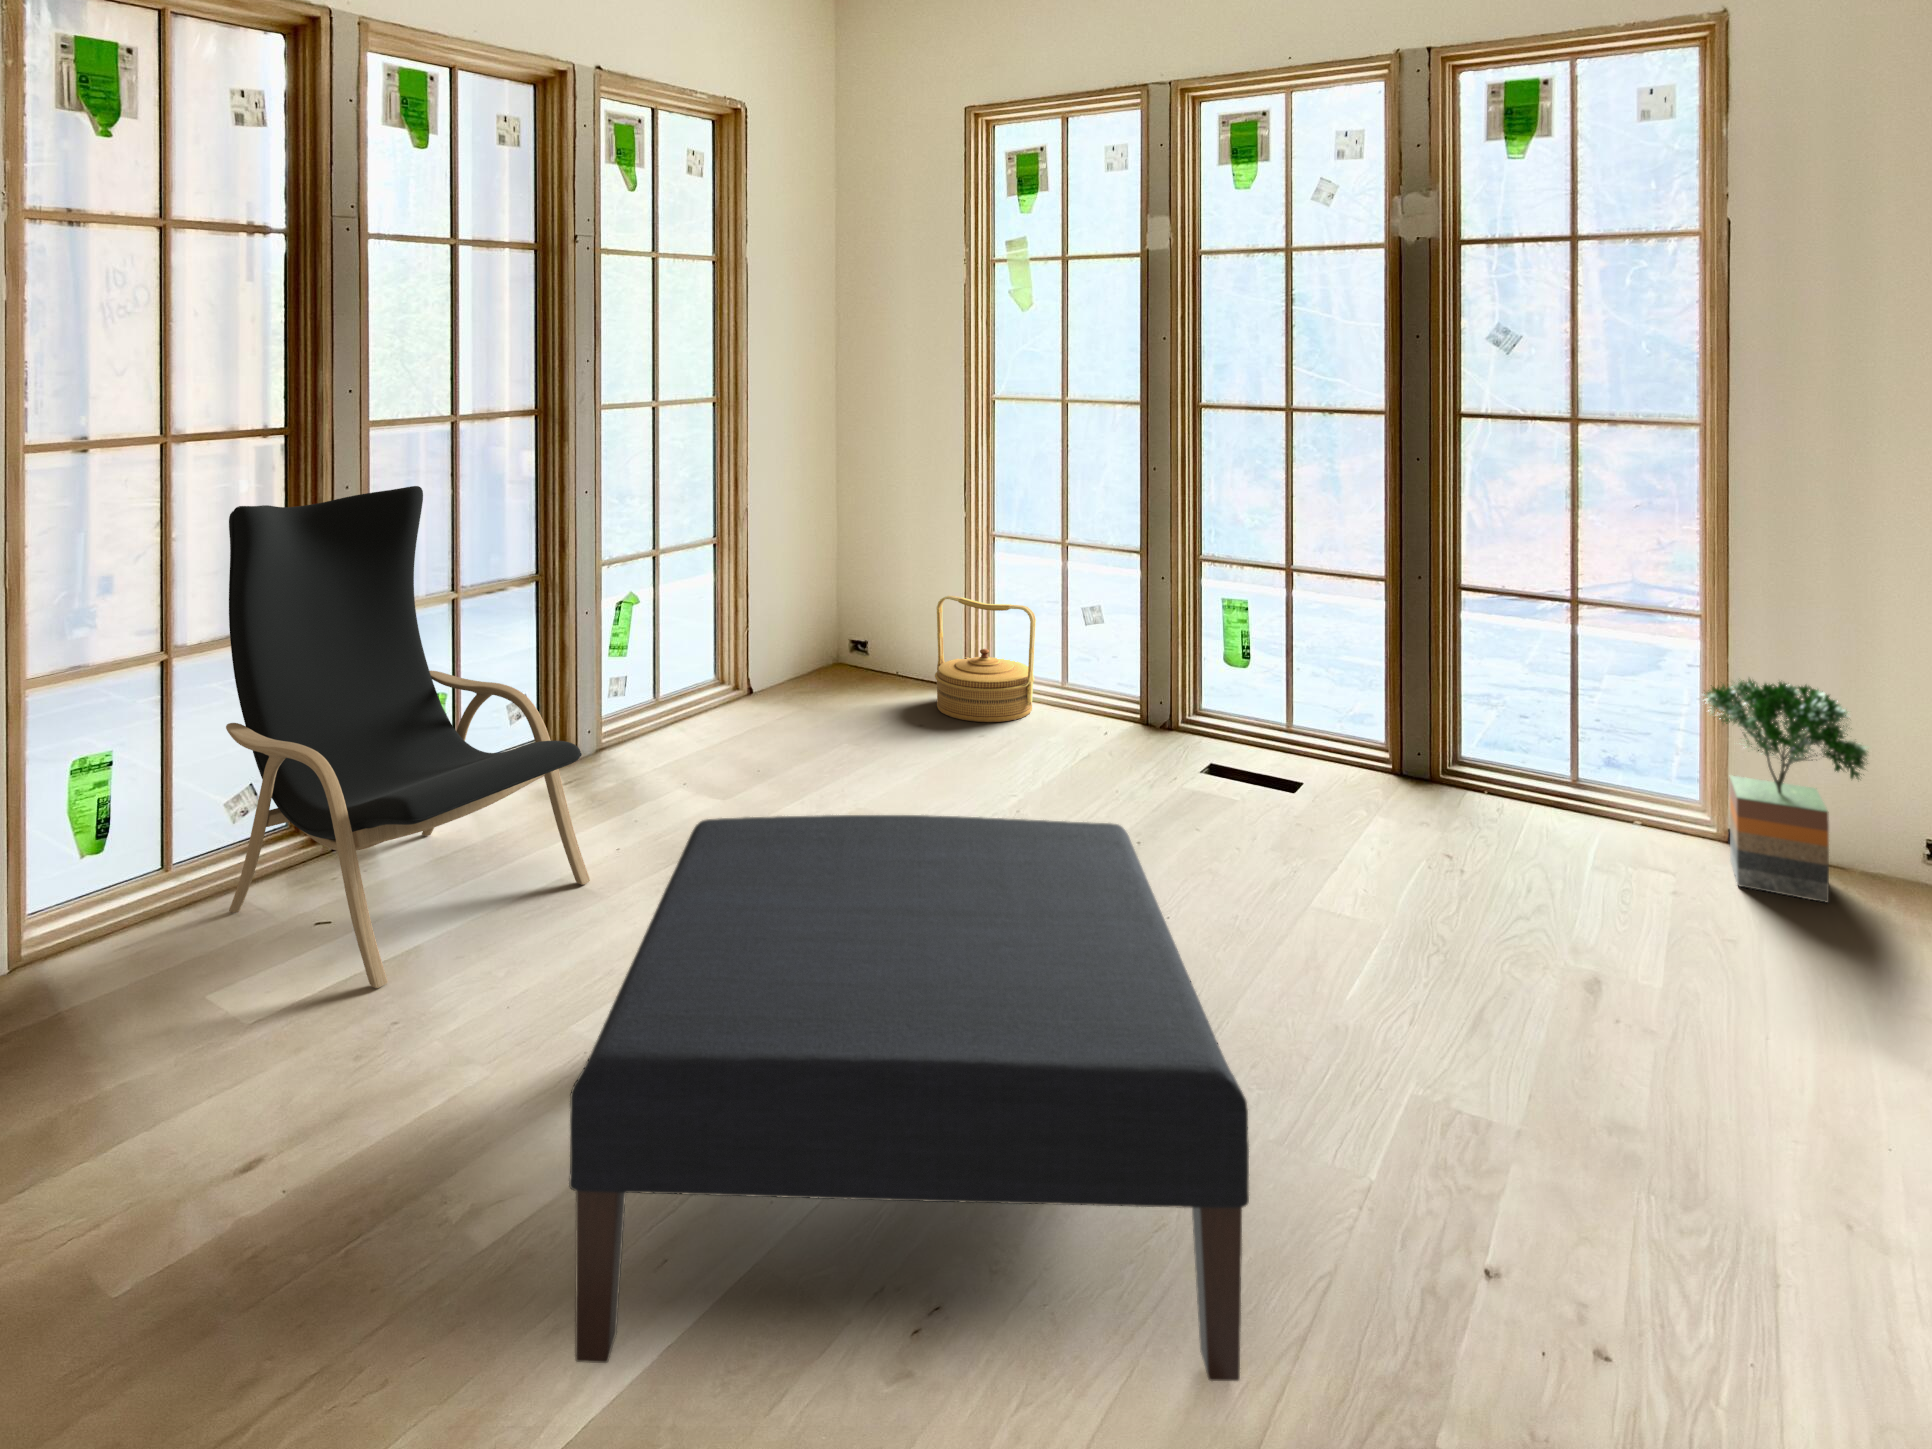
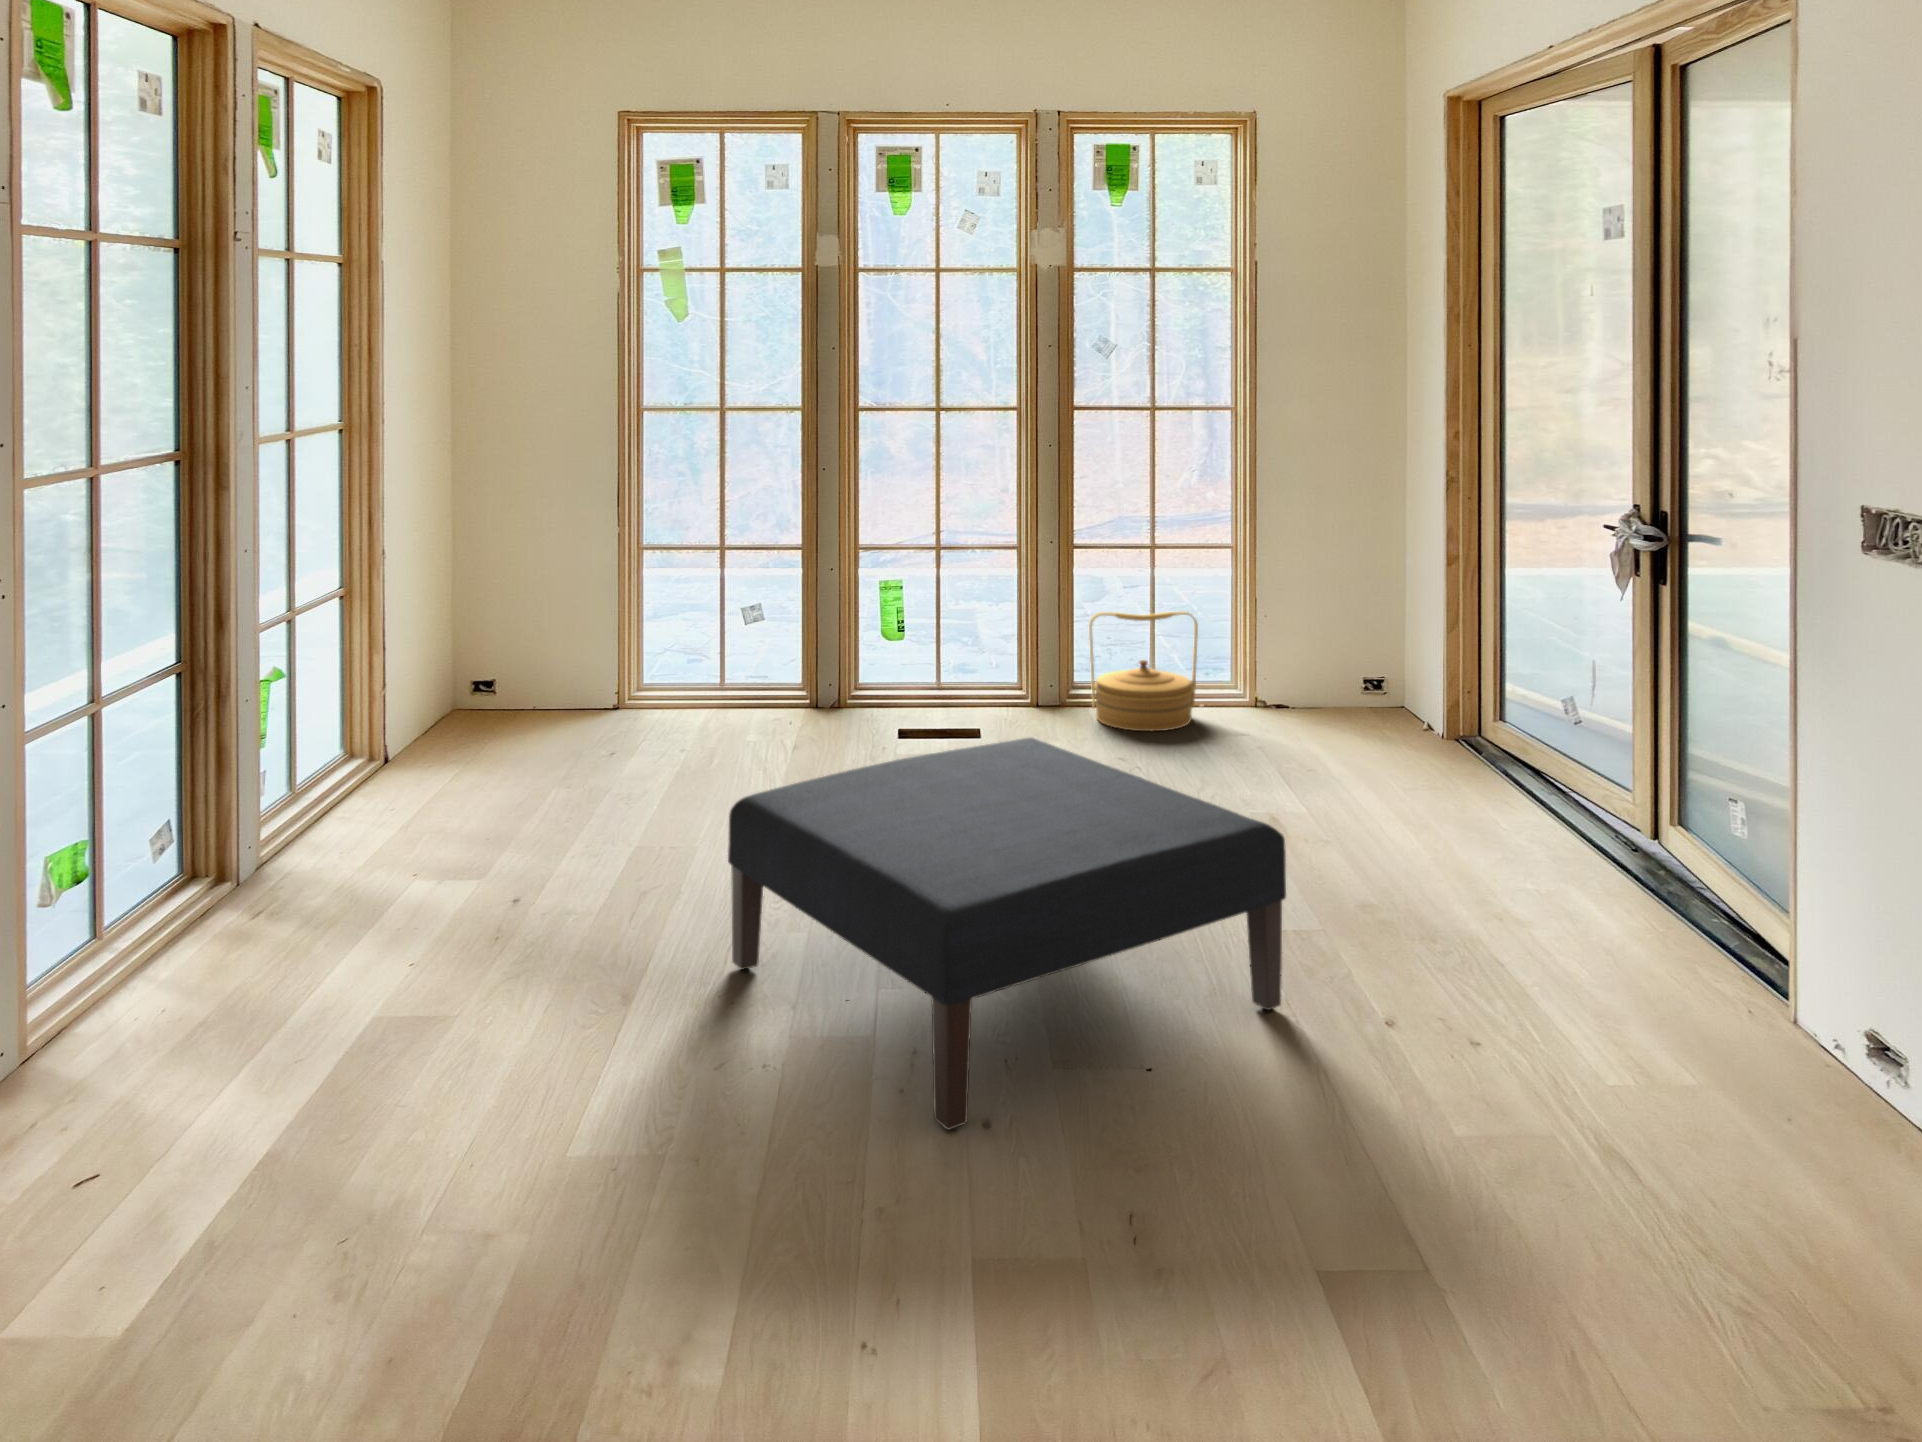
lounge chair: present [226,486,590,988] -> none [87,541,500,1043]
woven basket: present [935,596,1036,722] -> present [1089,611,1198,731]
potted tree: present [1703,679,1868,903] -> none [1250,586,1354,731]

